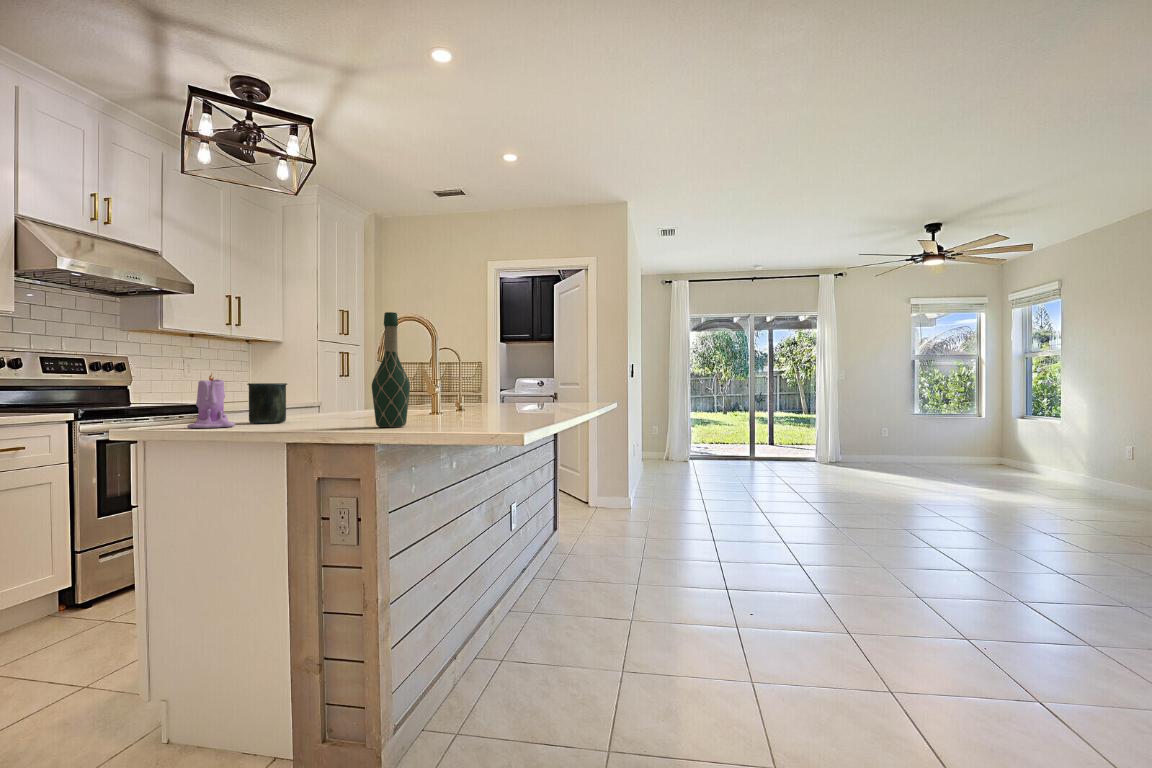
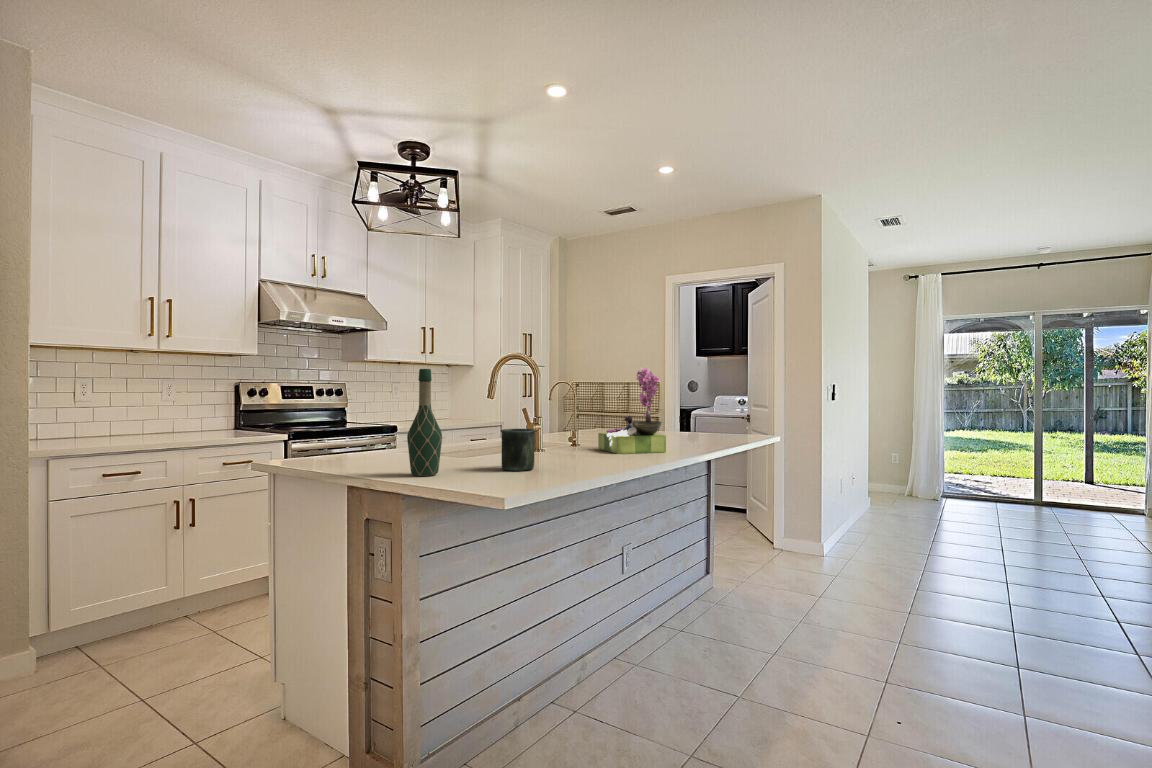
flower arrangement: none [494,333,562,413] -> present [598,368,666,454]
candle: present [187,374,235,428] -> none [290,418,327,466]
mug: present [247,383,287,423] -> present [500,429,536,471]

